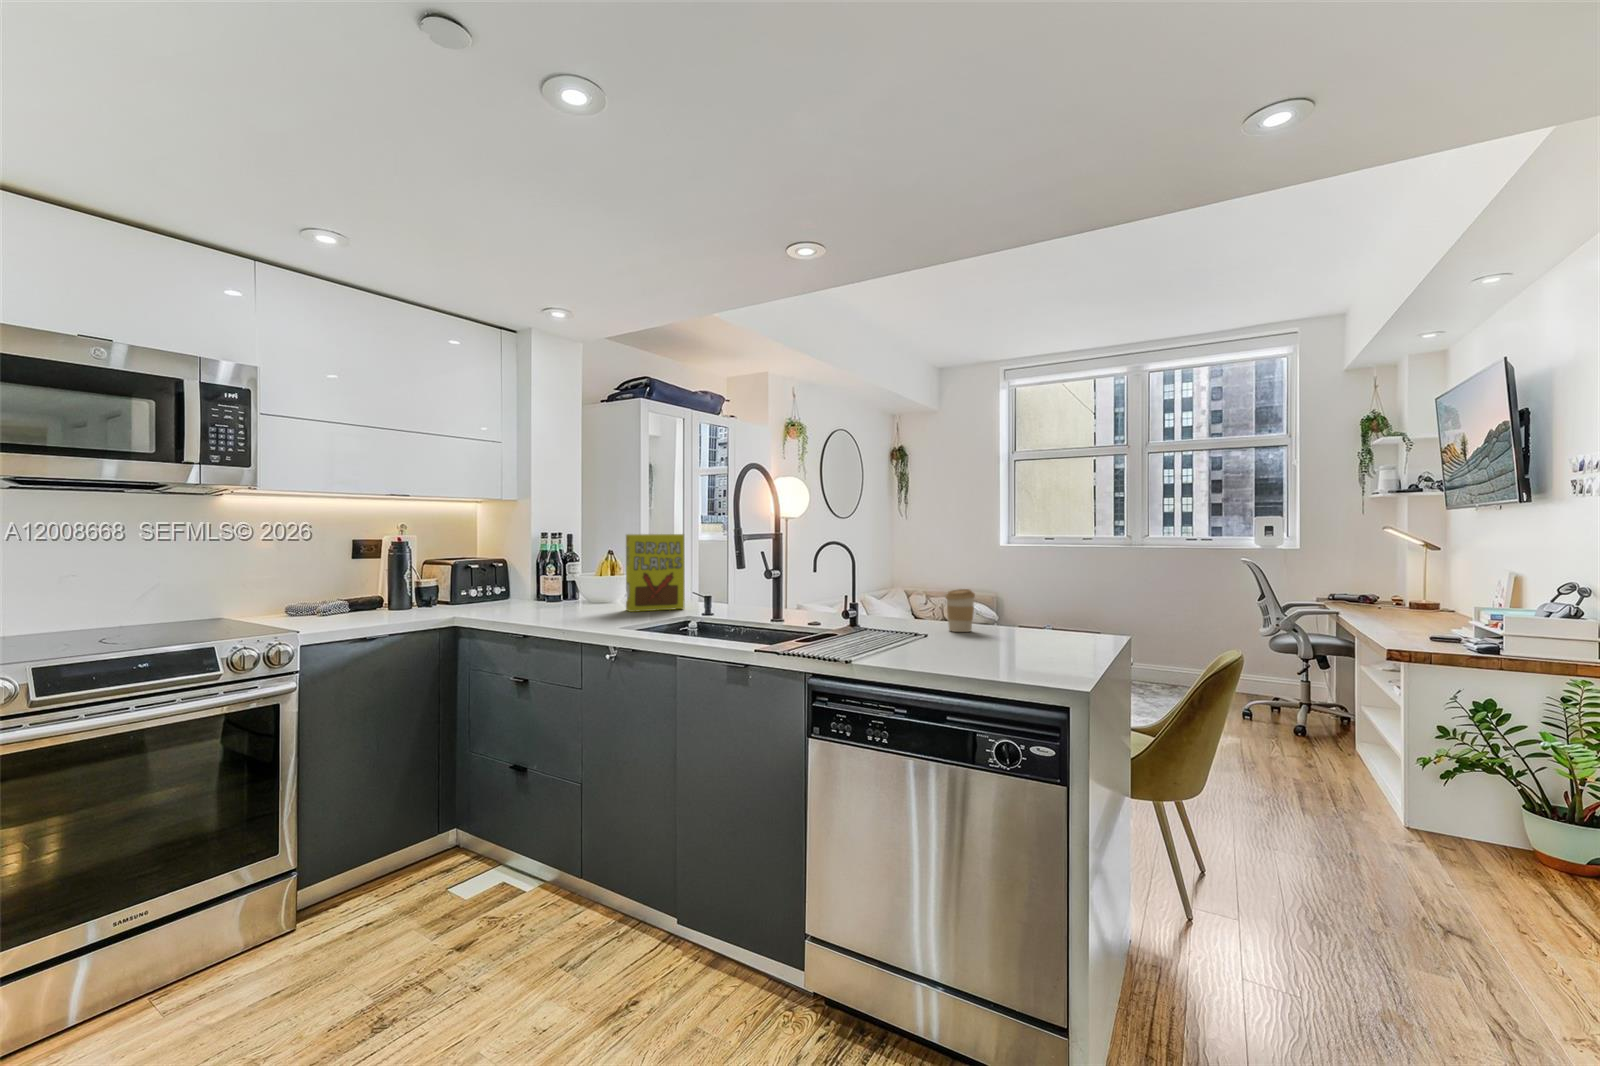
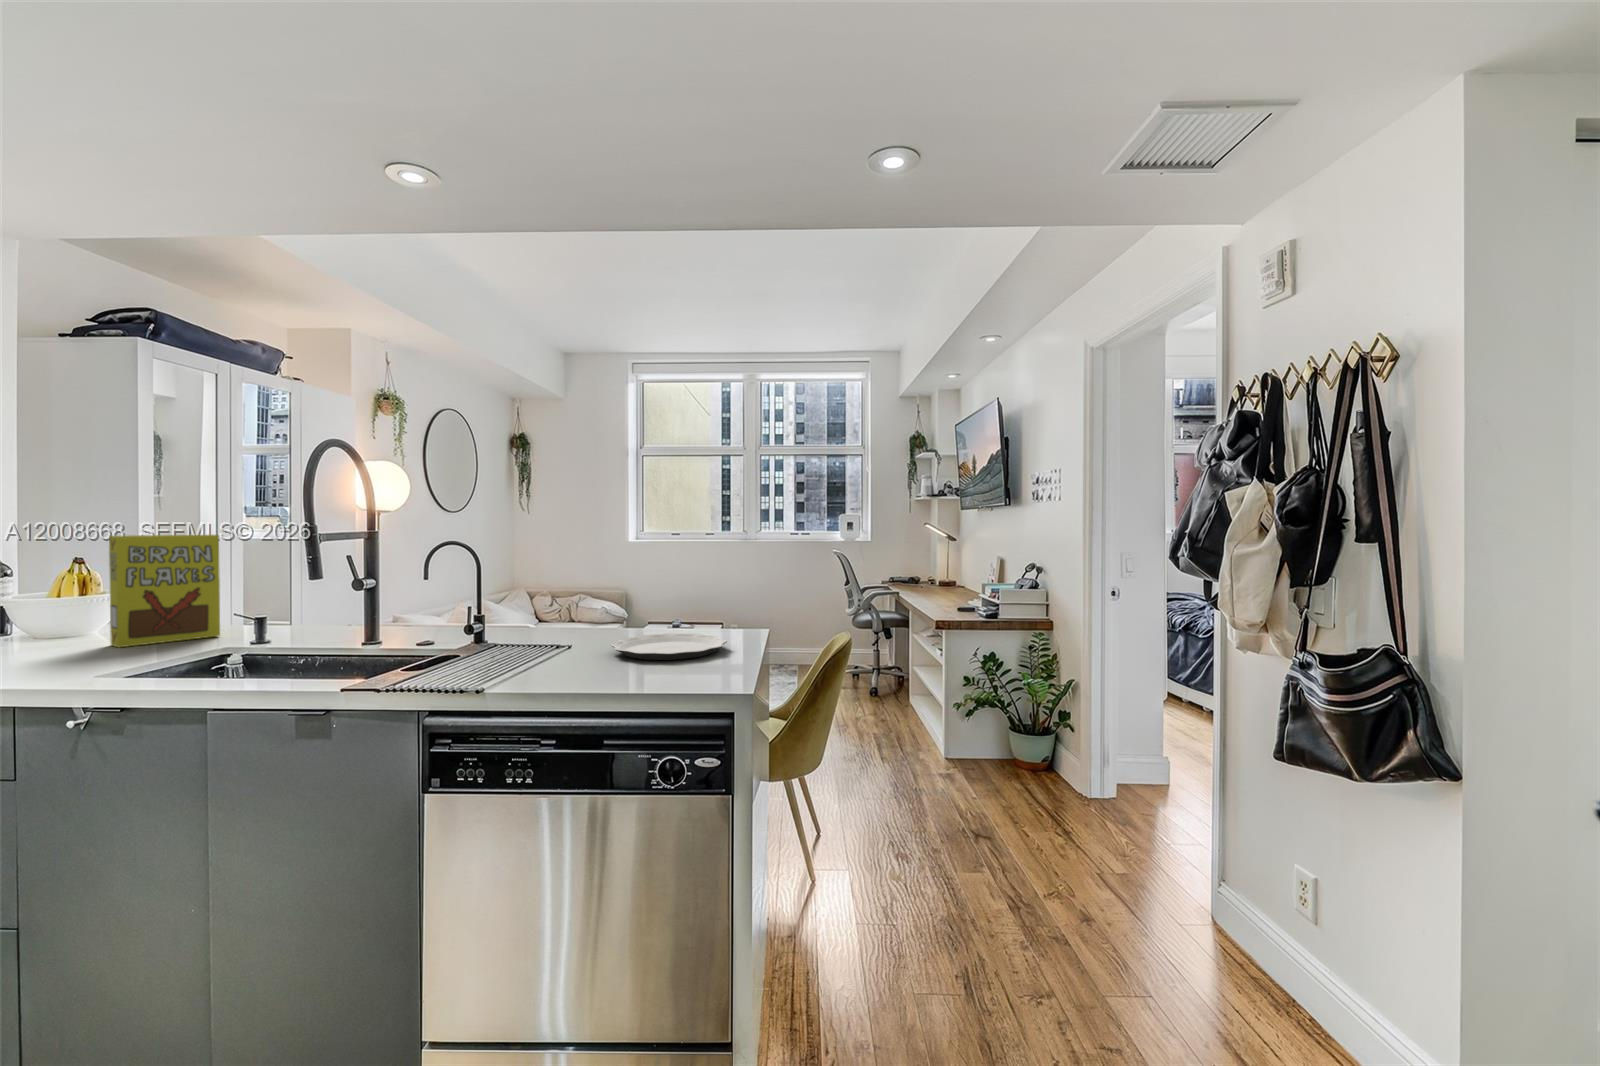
coffee cup: present [945,589,975,632] -> none [588,593,621,640]
plate: none [962,630,1077,654] -> present [611,633,727,660]

